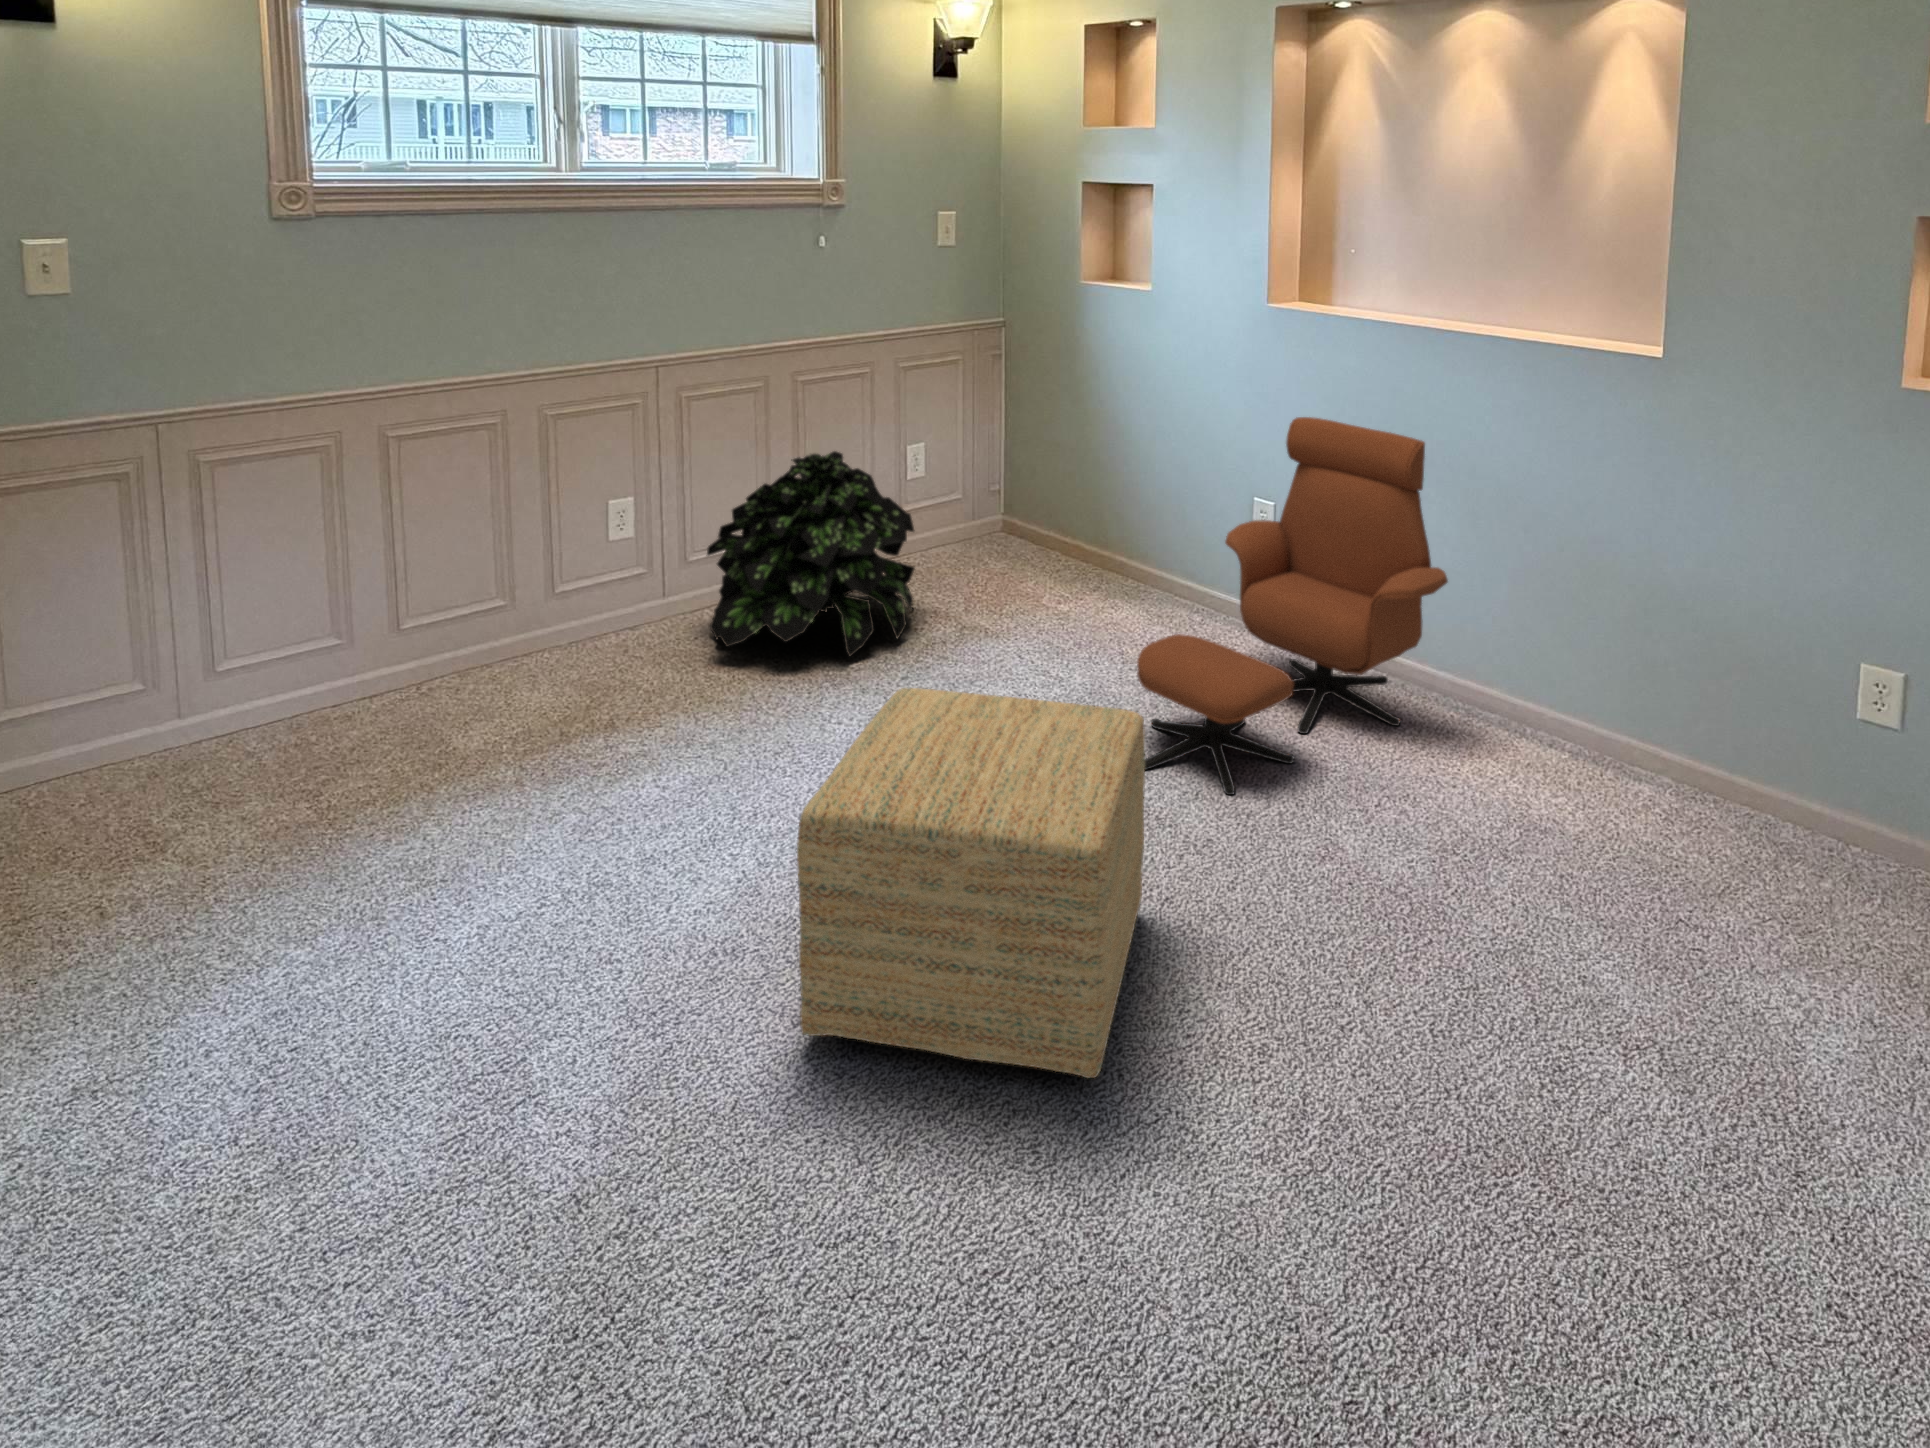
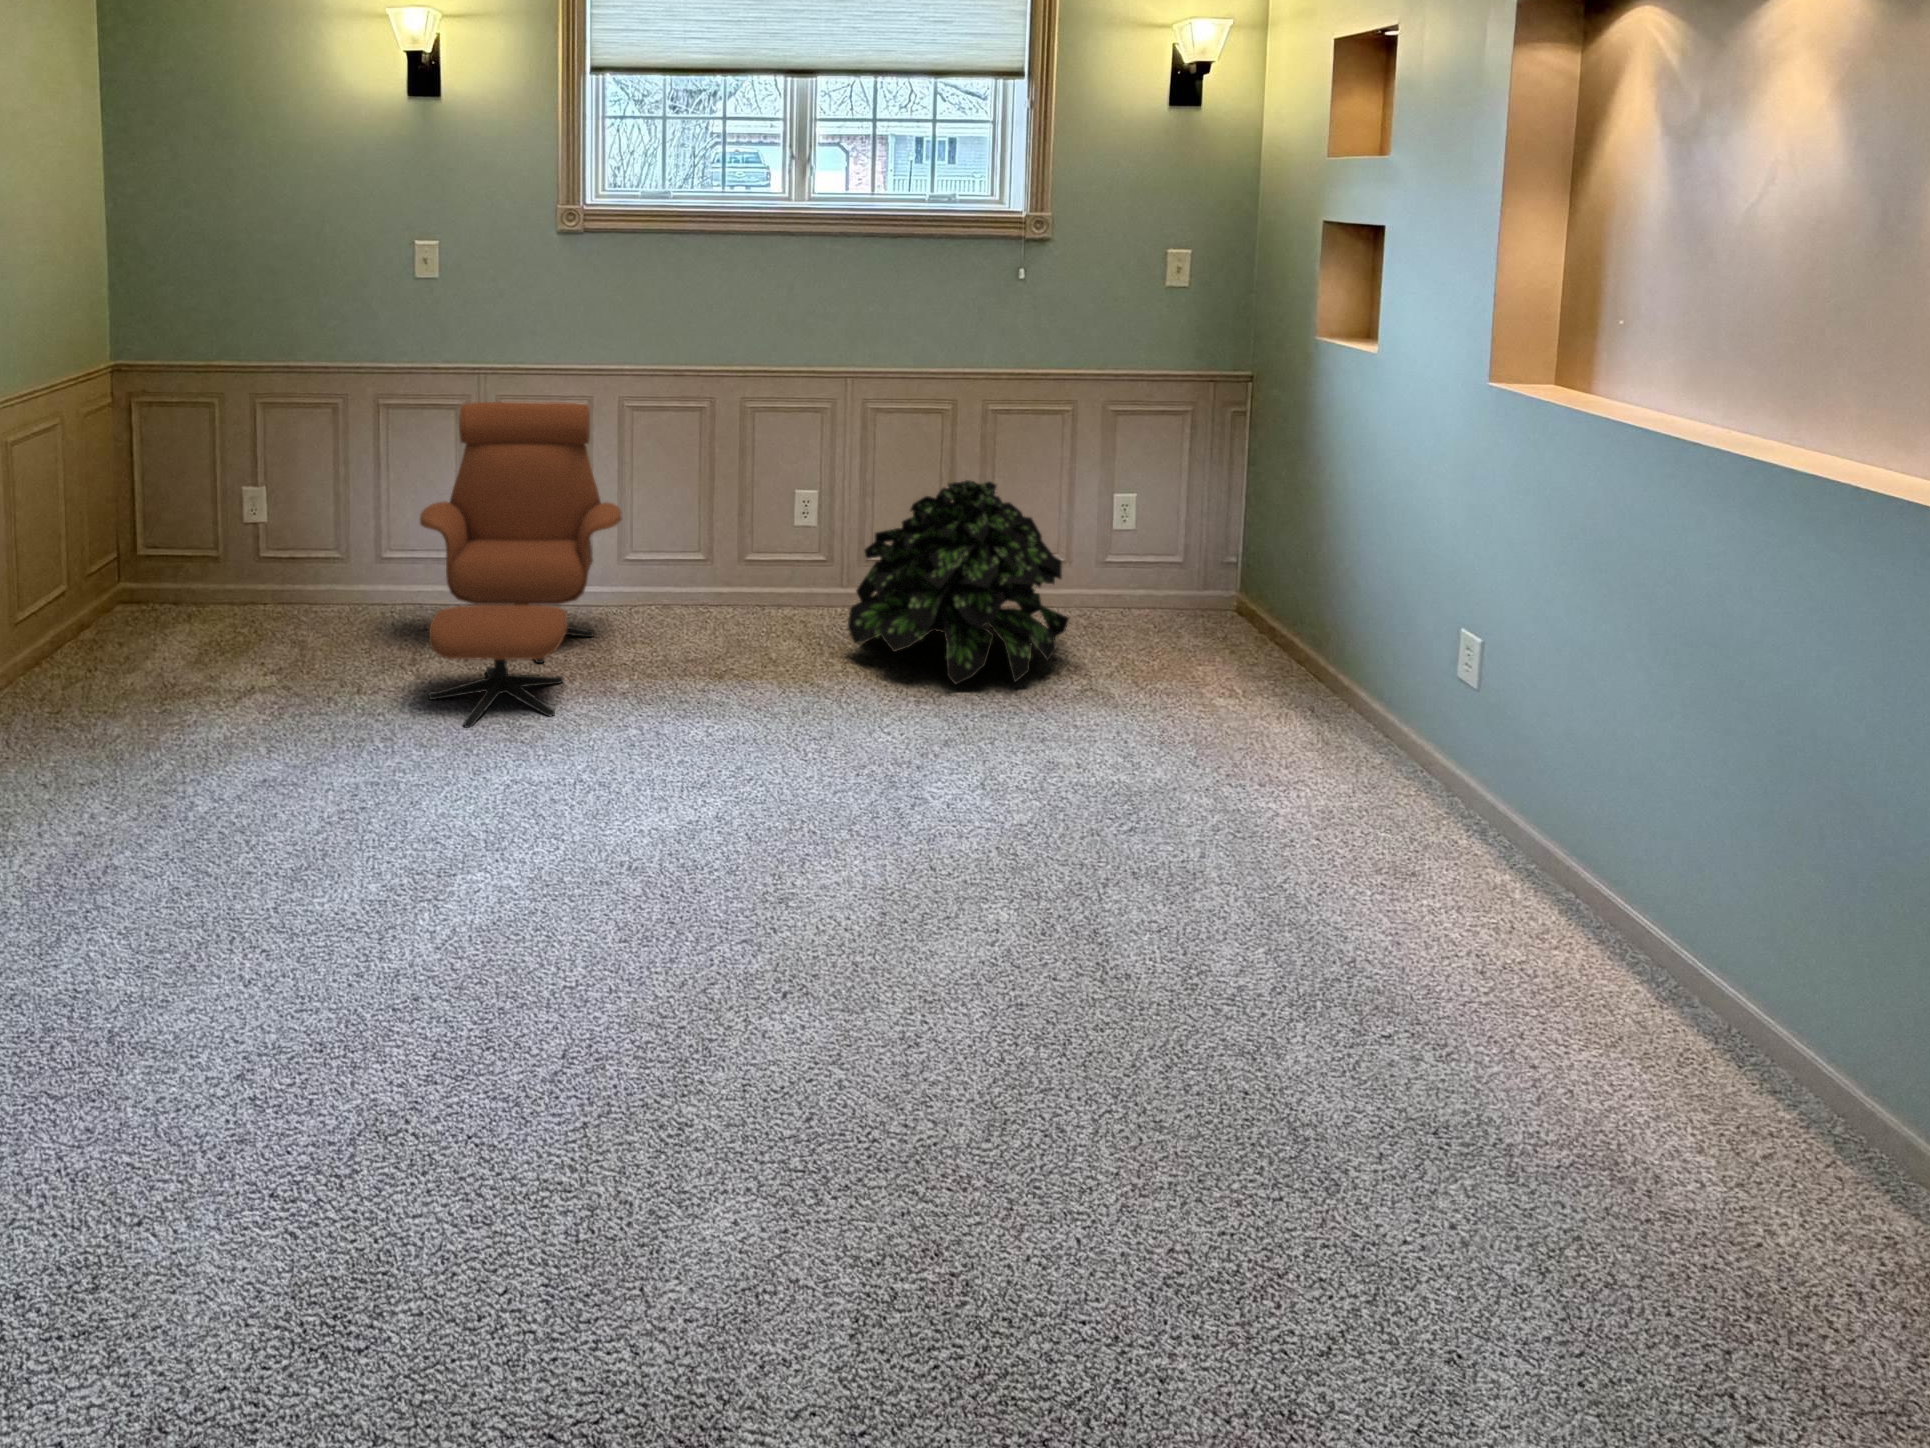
lounge chair: present [1137,417,1448,795] -> present [420,402,622,728]
ottoman: present [797,688,1145,1078] -> none [607,691,987,1100]

